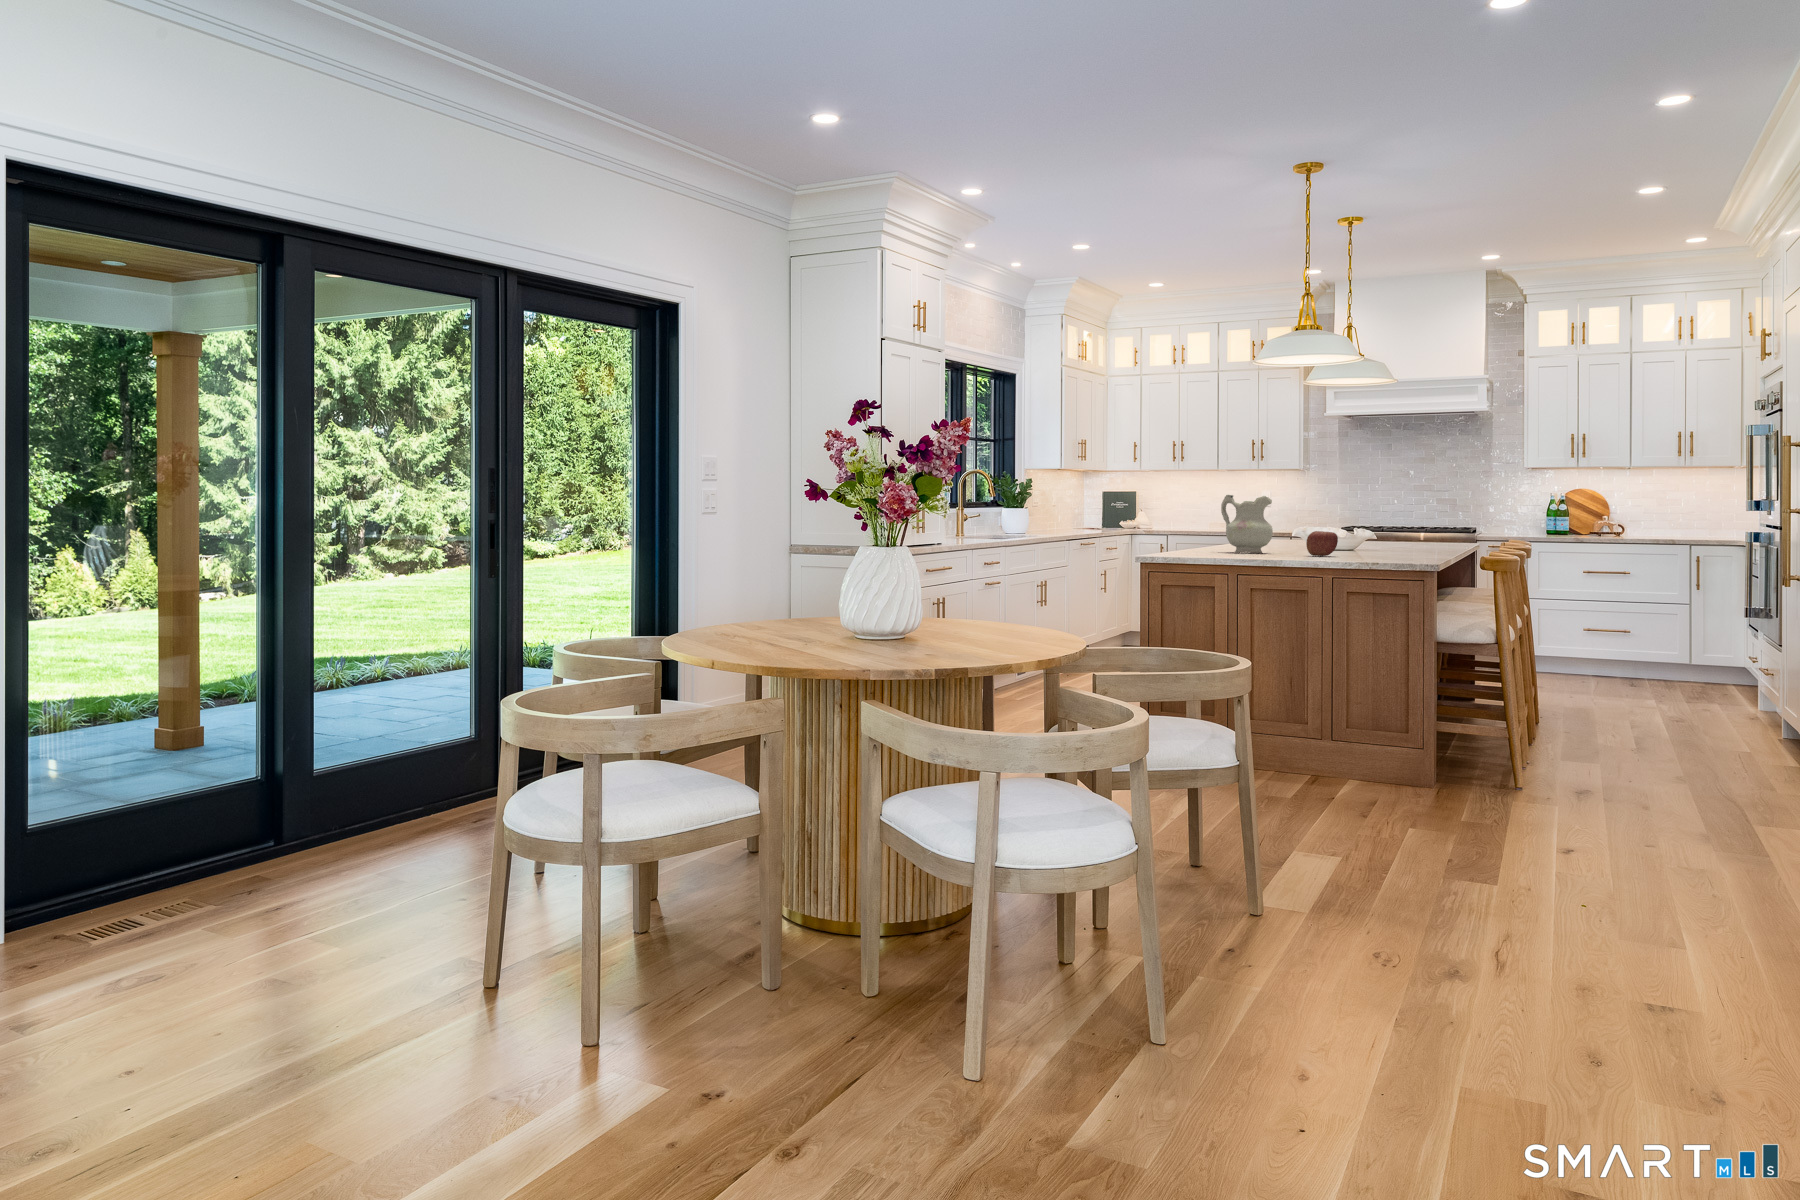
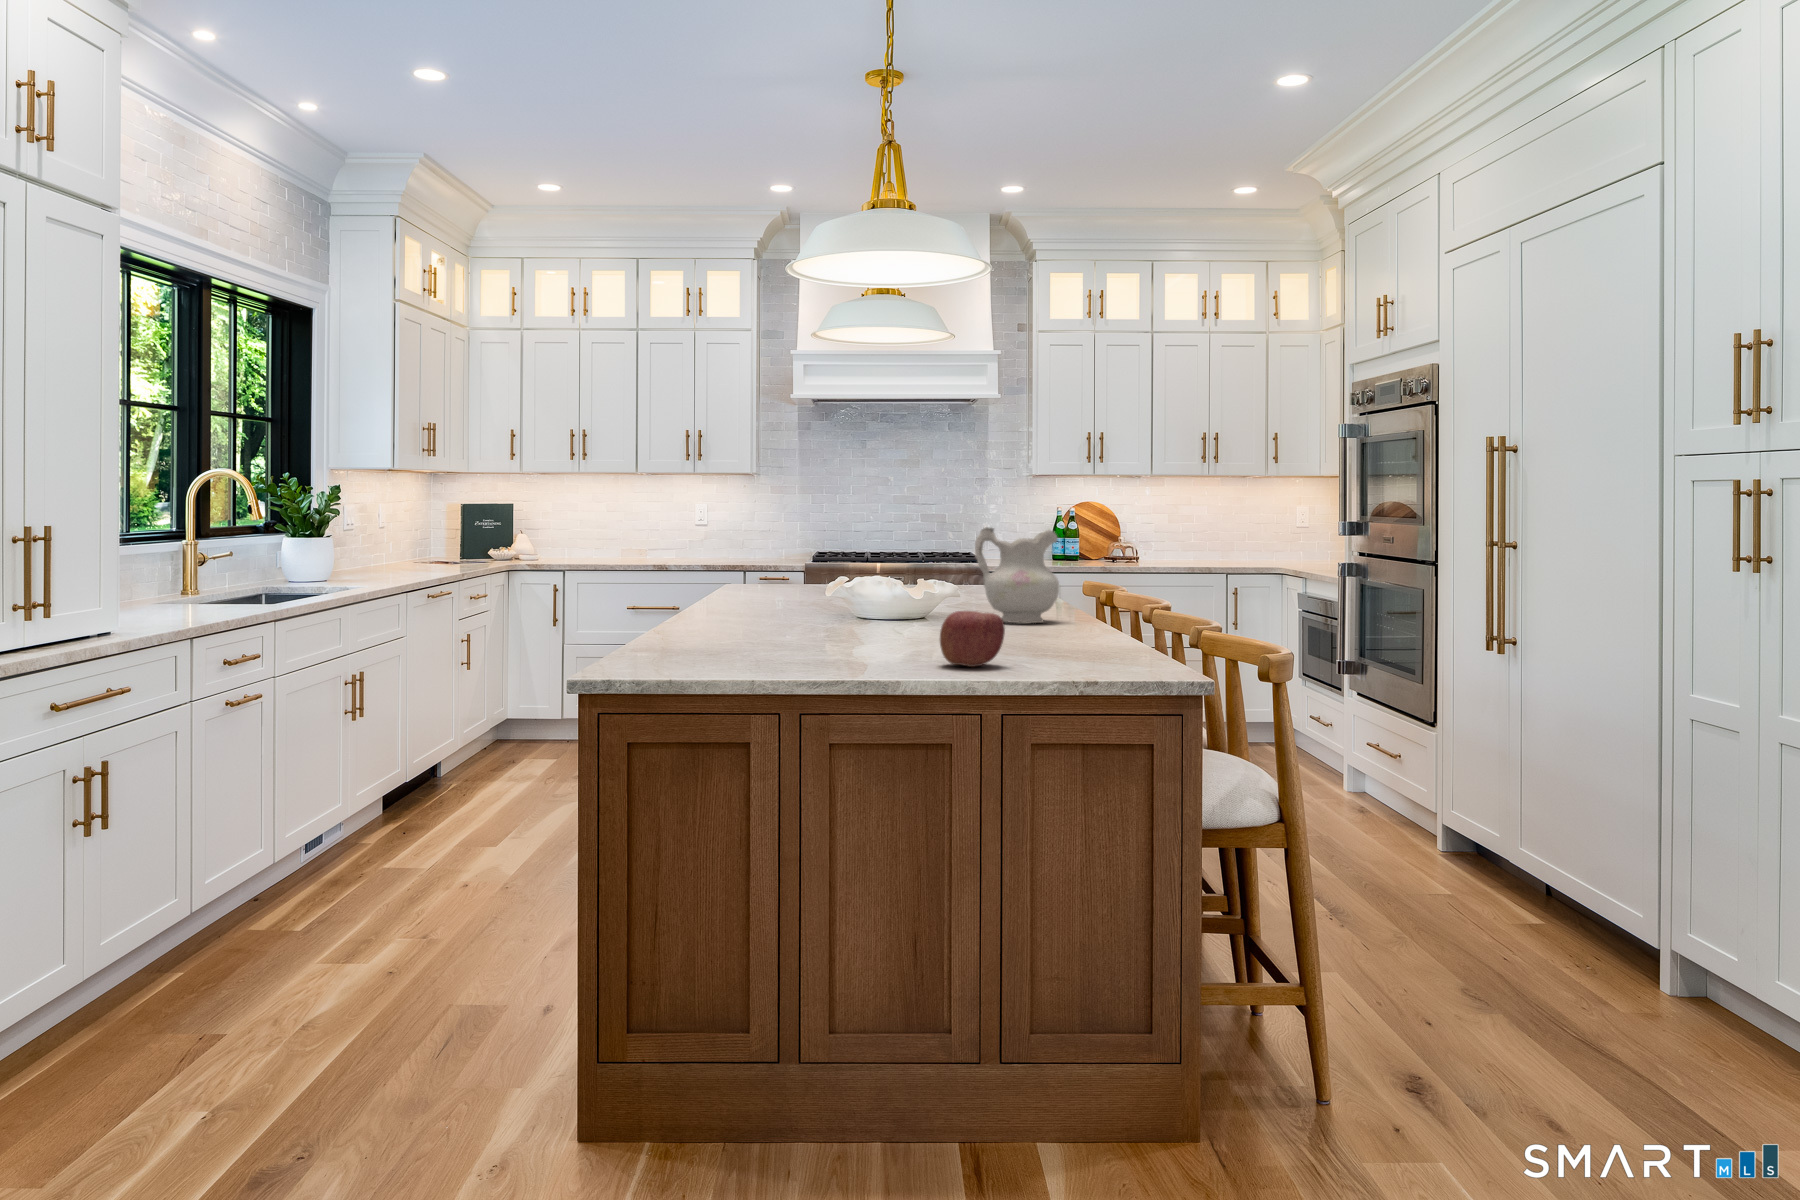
ceramic pitcher: present [1221,495,1273,553] -> present [975,527,1059,623]

